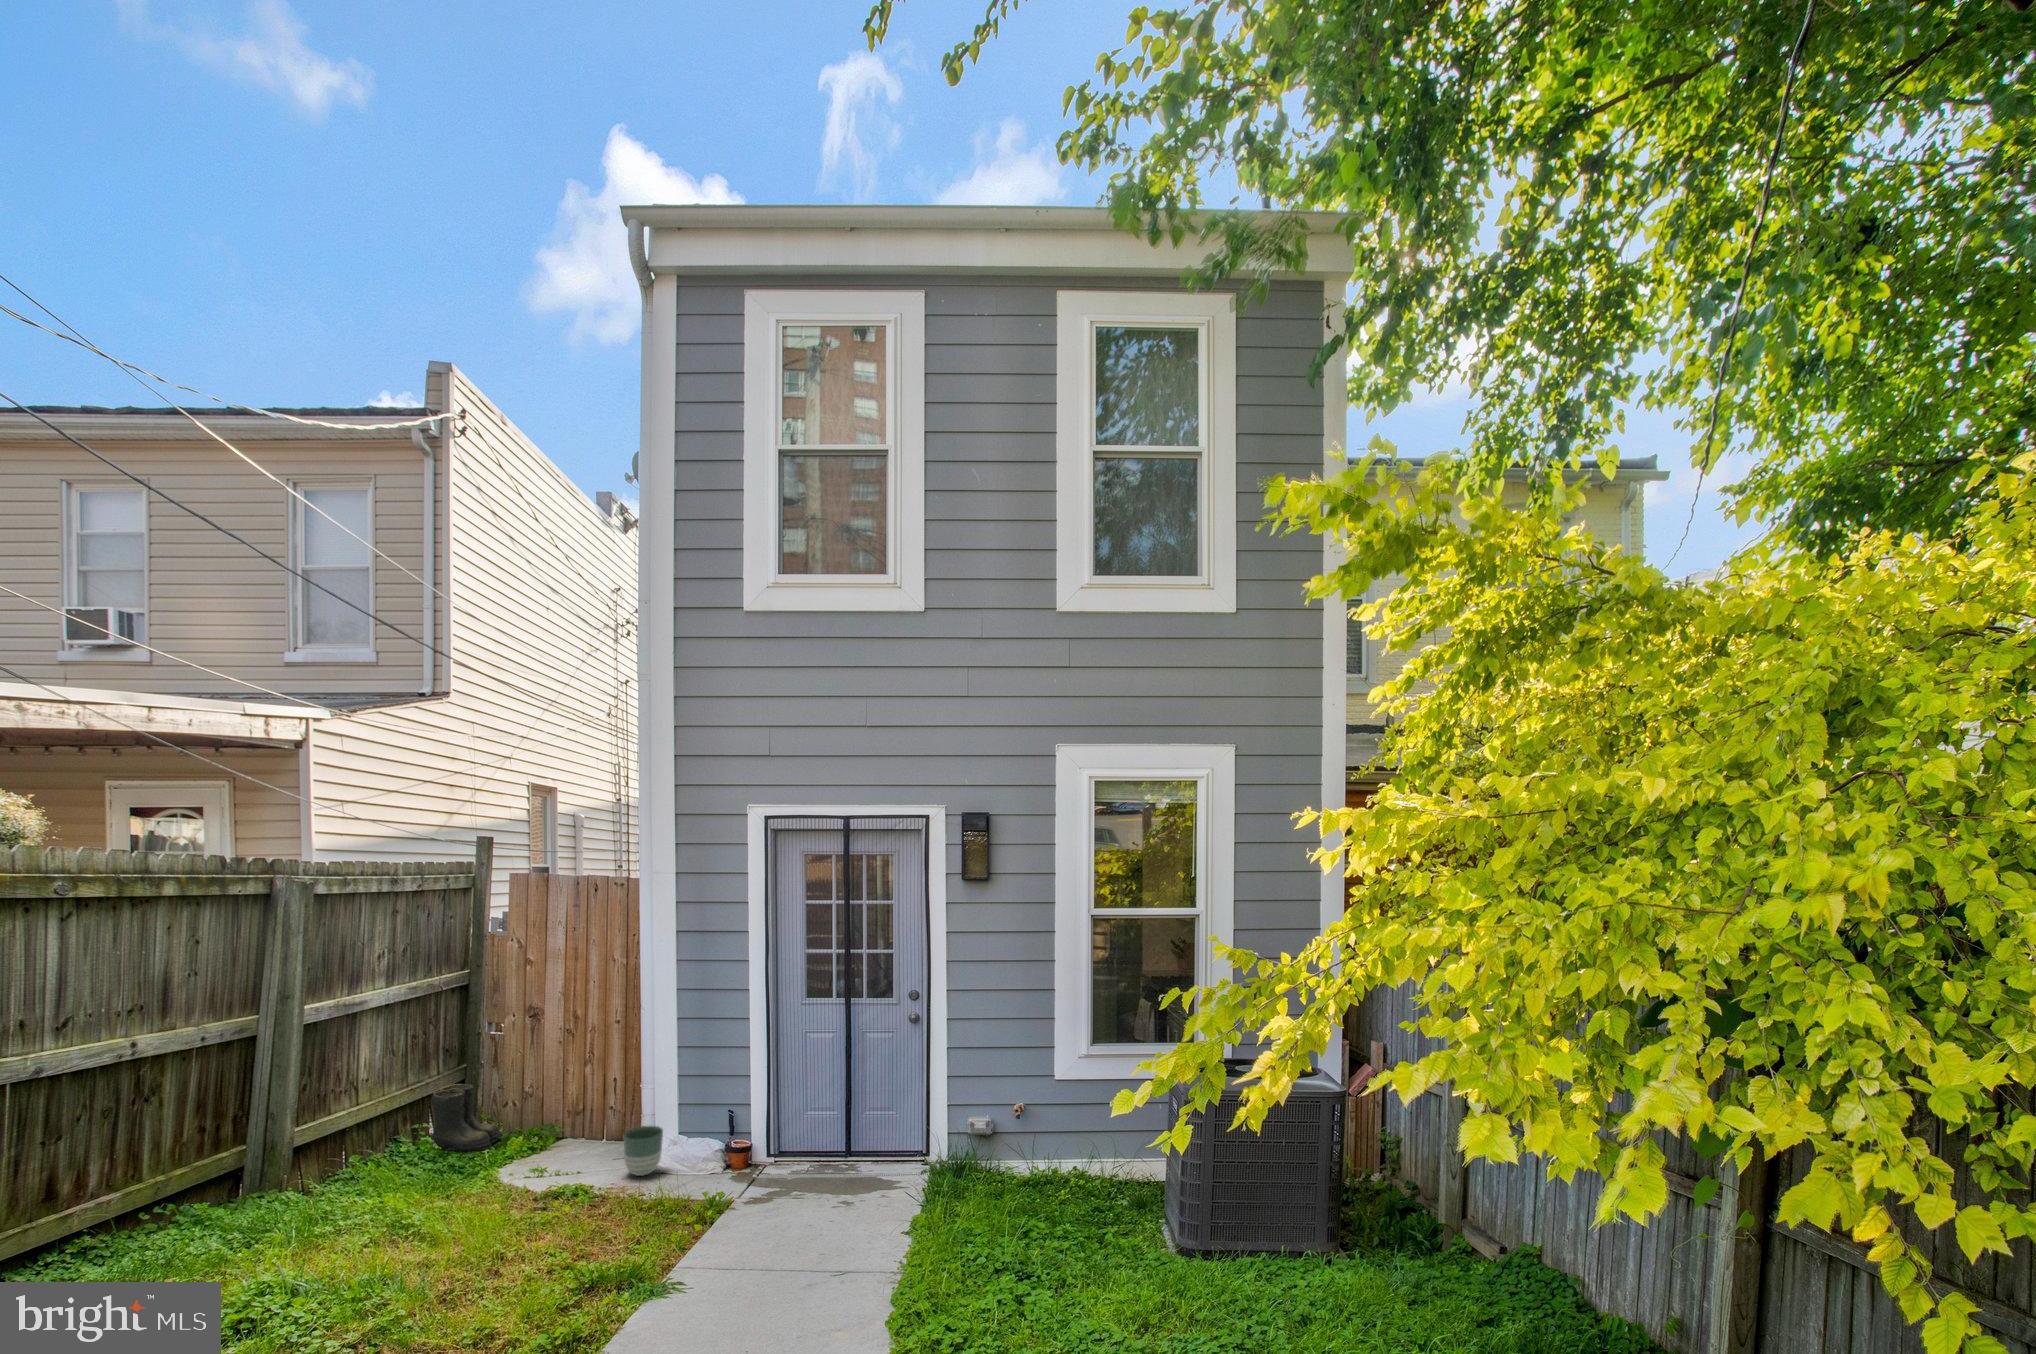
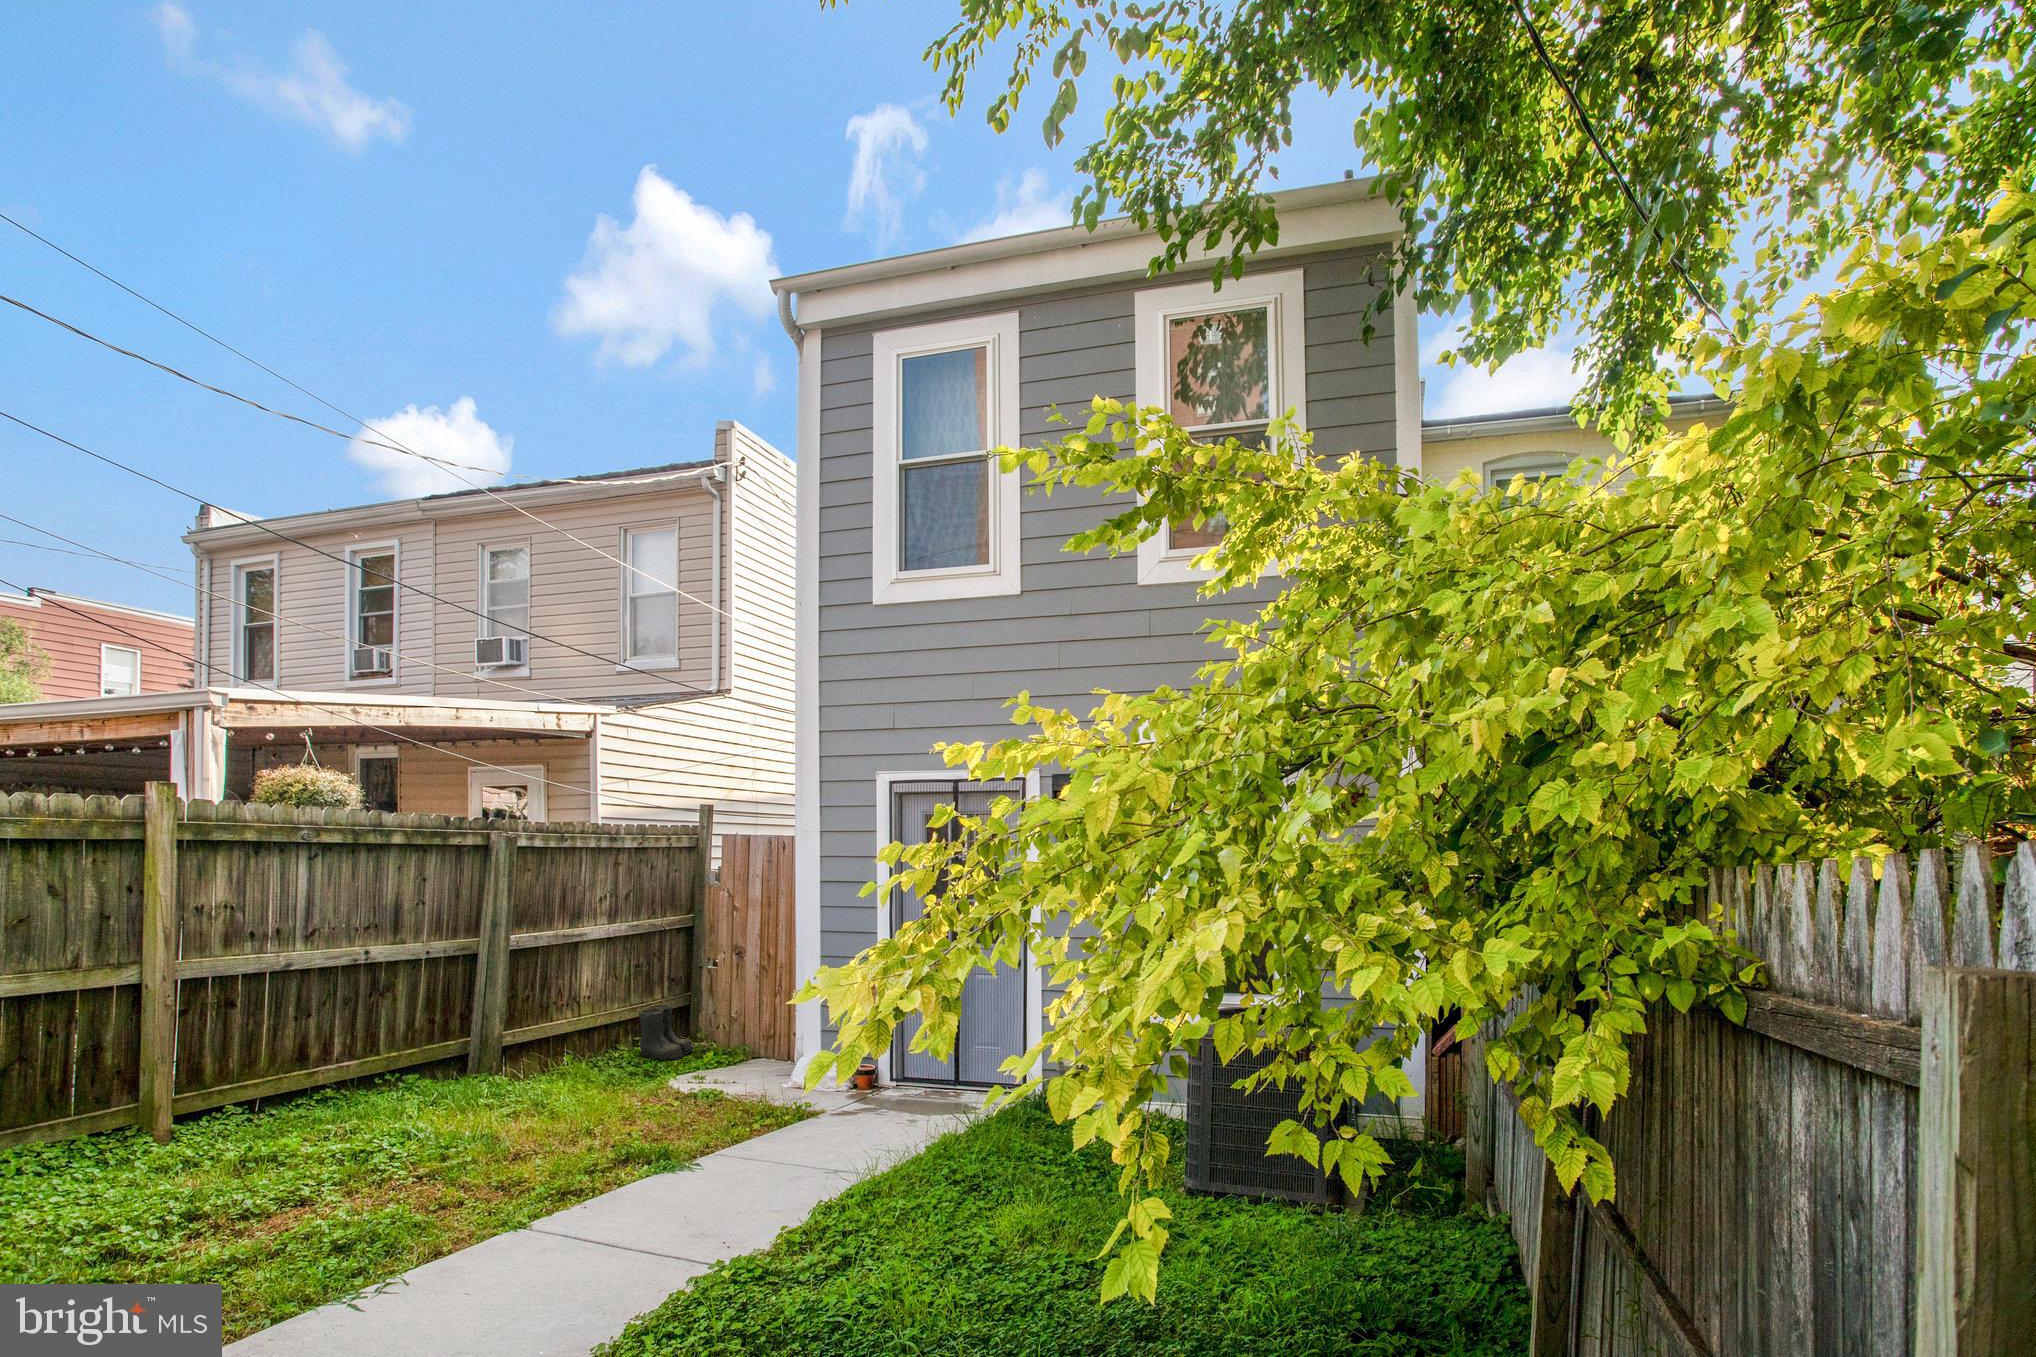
planter: present [624,1126,663,1176] -> none [769,1049,803,1092]

